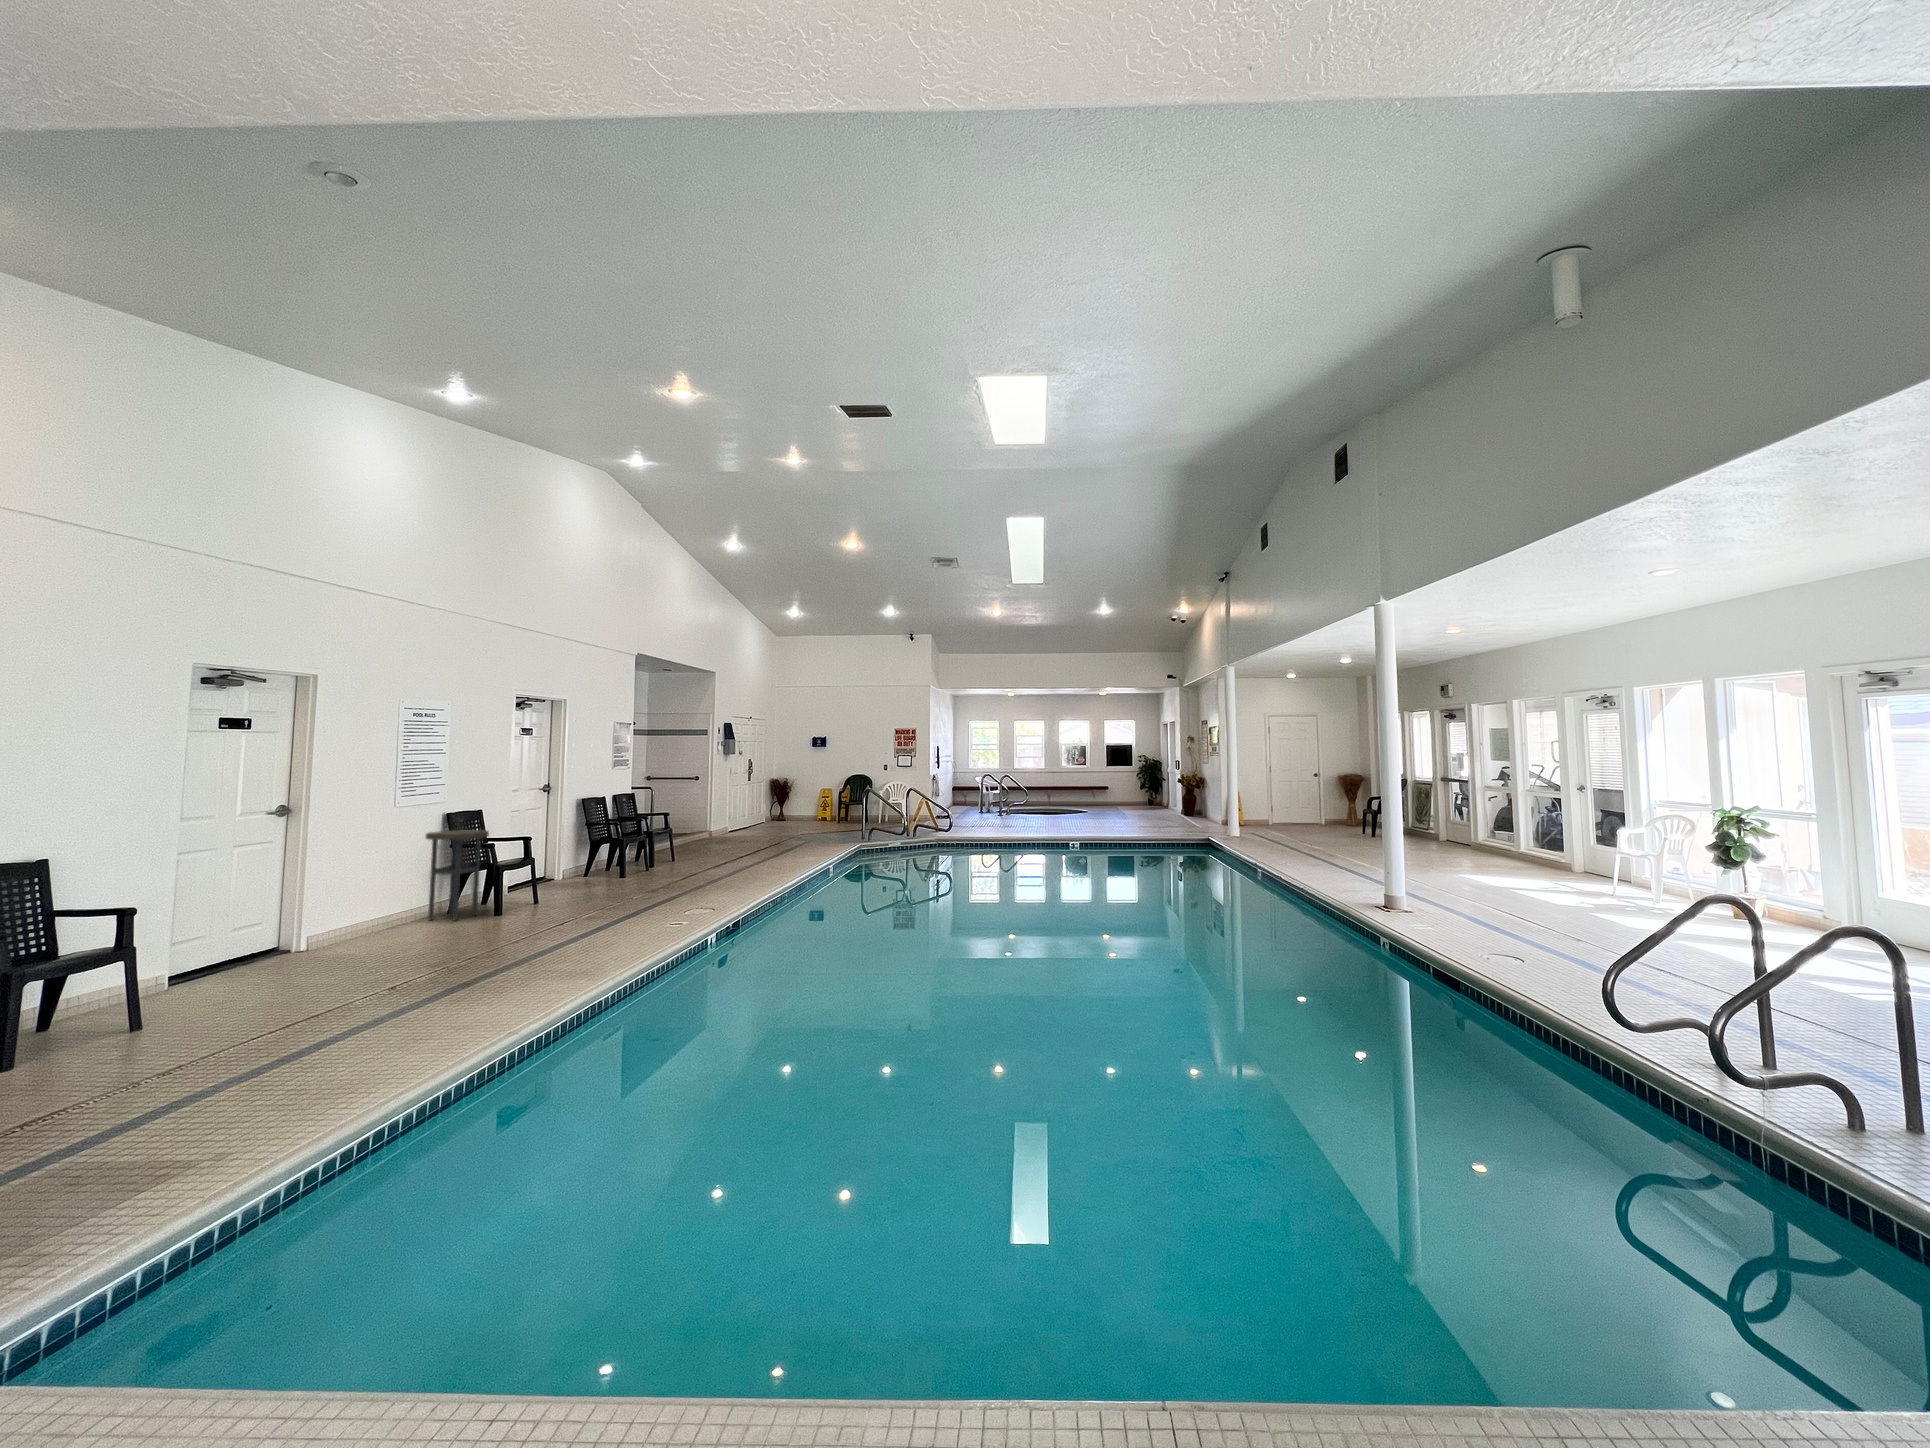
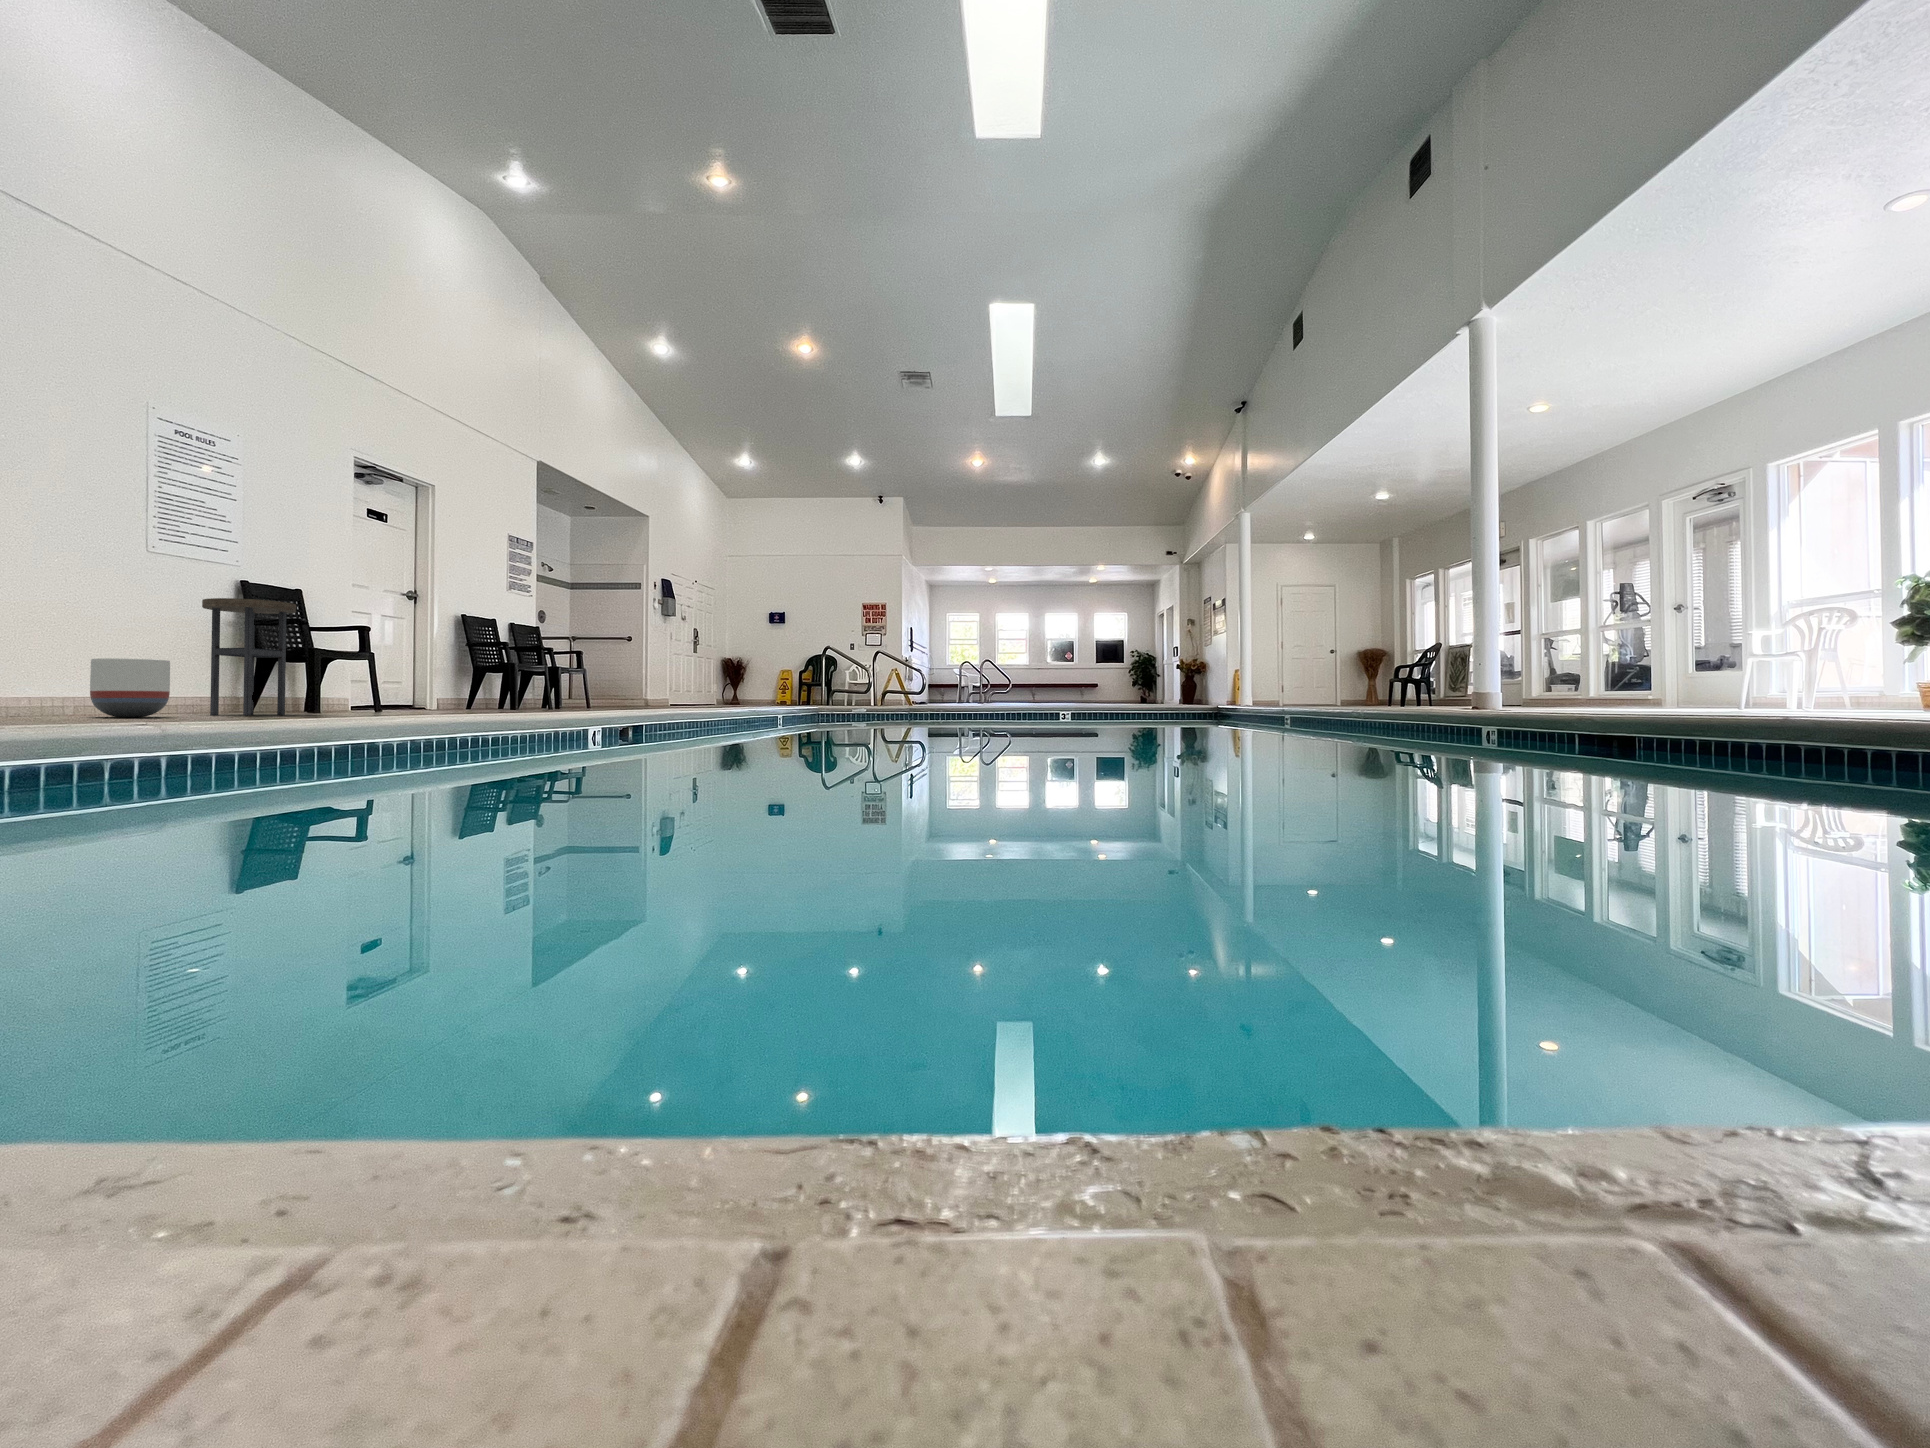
planter: none [360,888,412,934] -> present [90,658,170,717]

